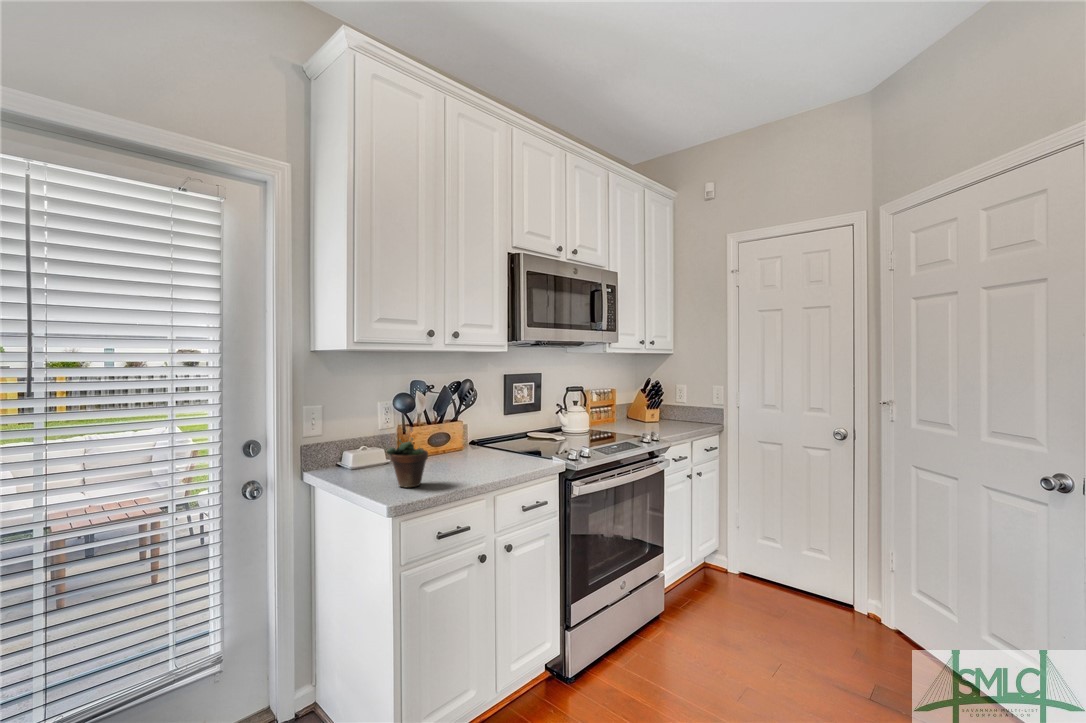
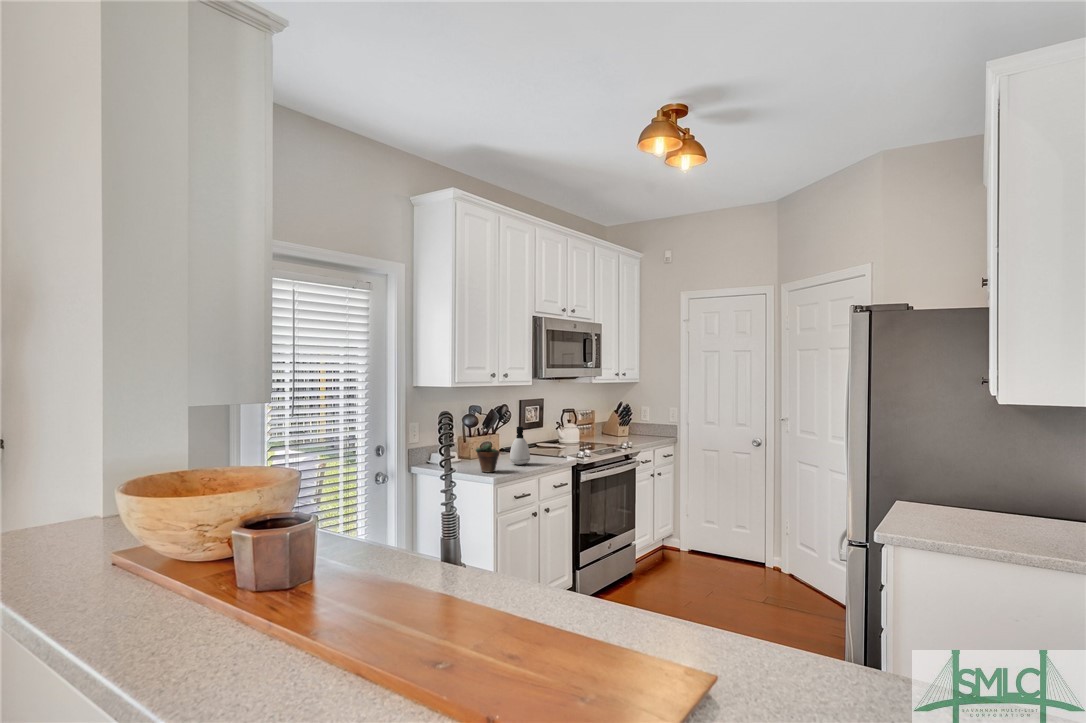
soap dispenser: none [459,412,491,471] -> present [510,426,530,465]

